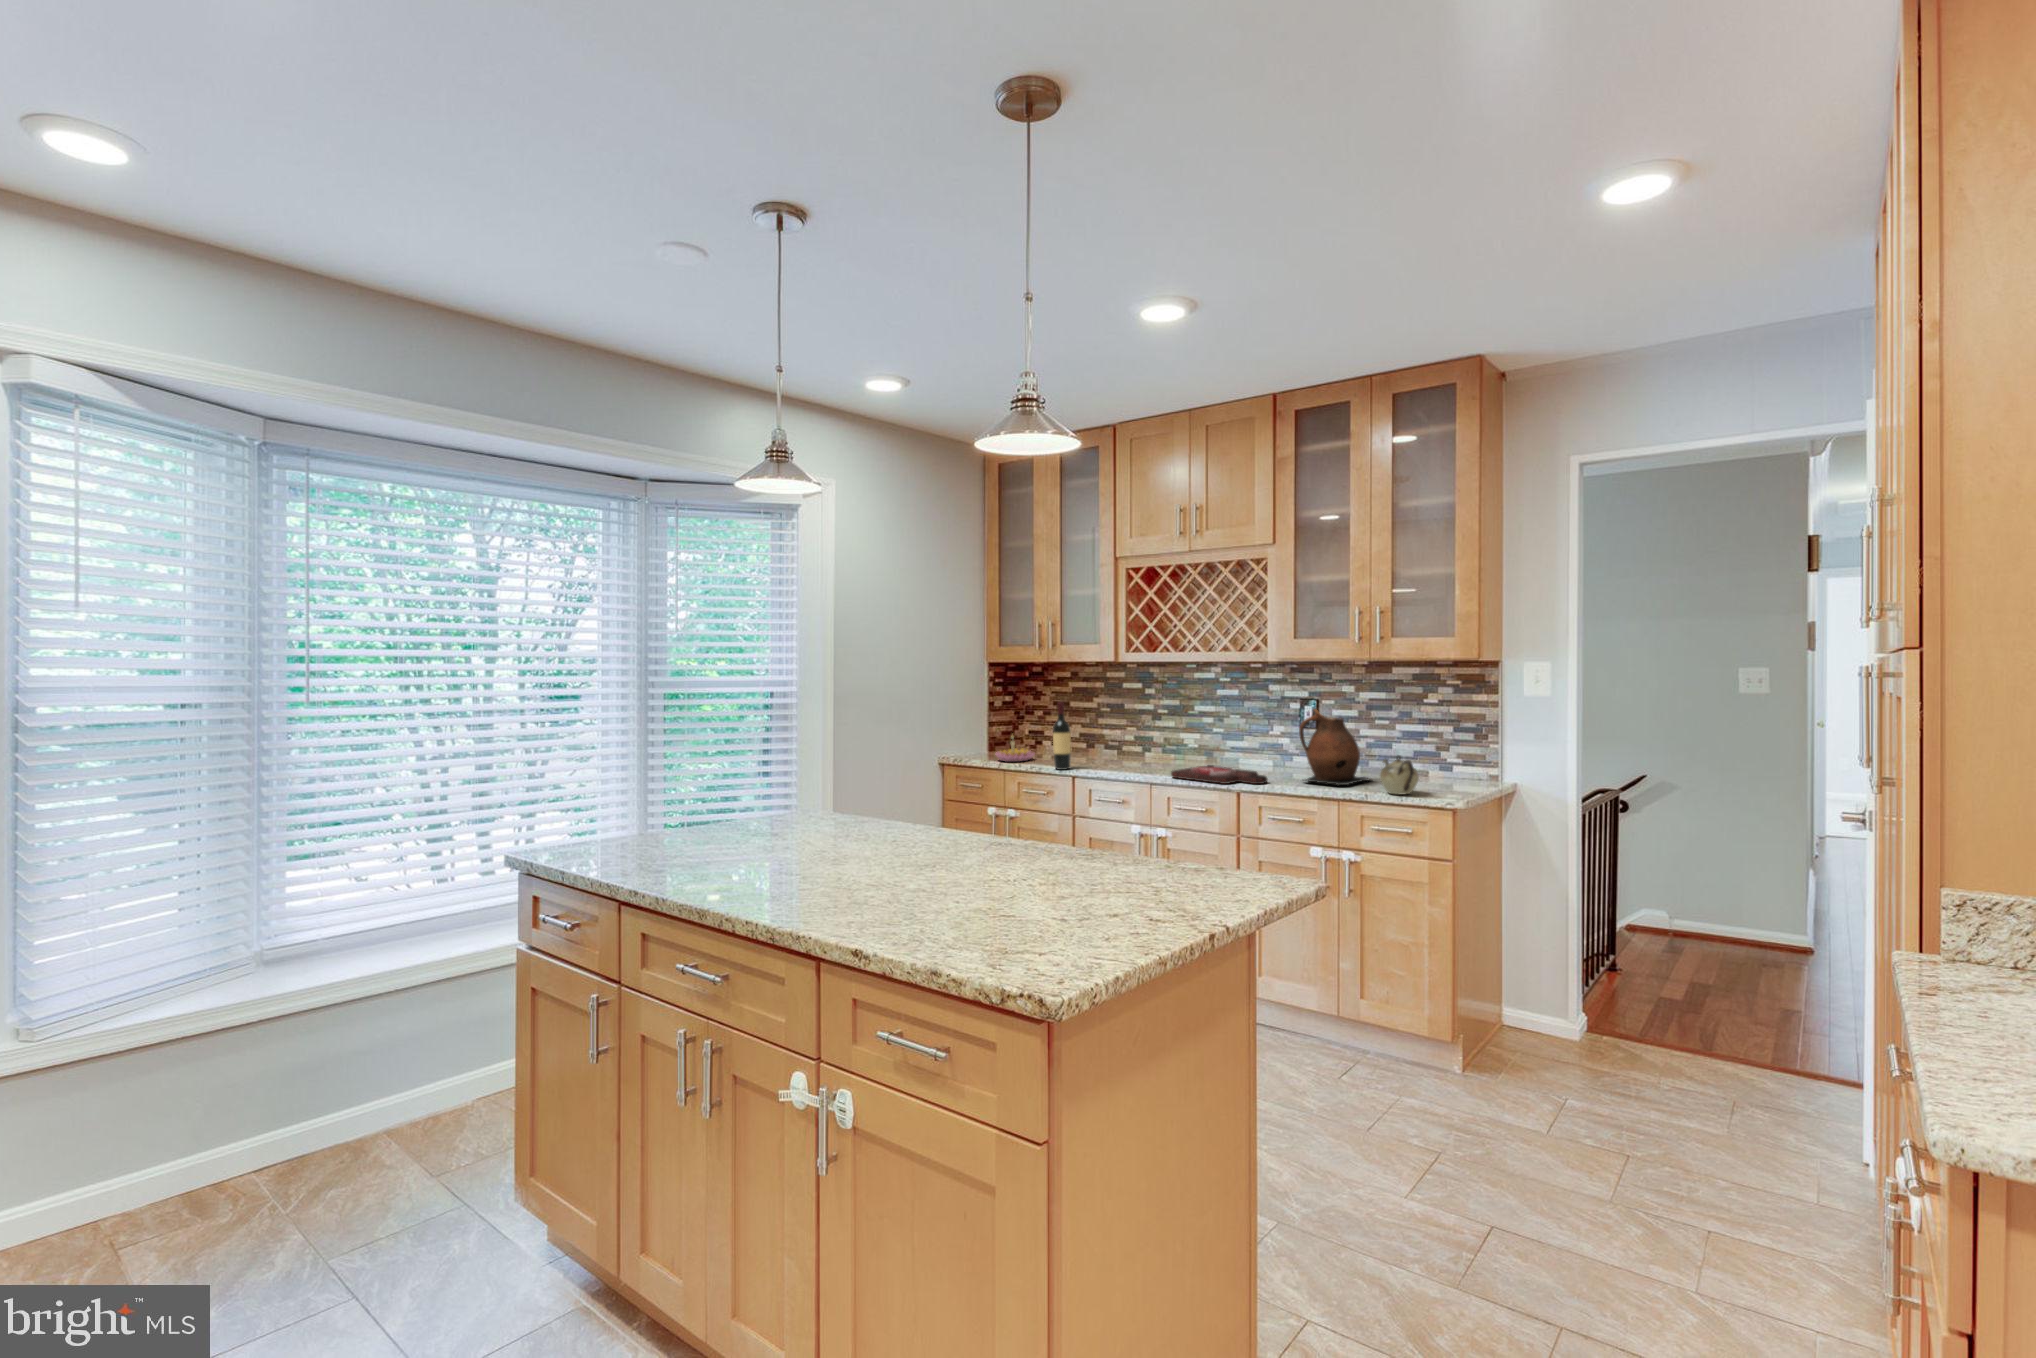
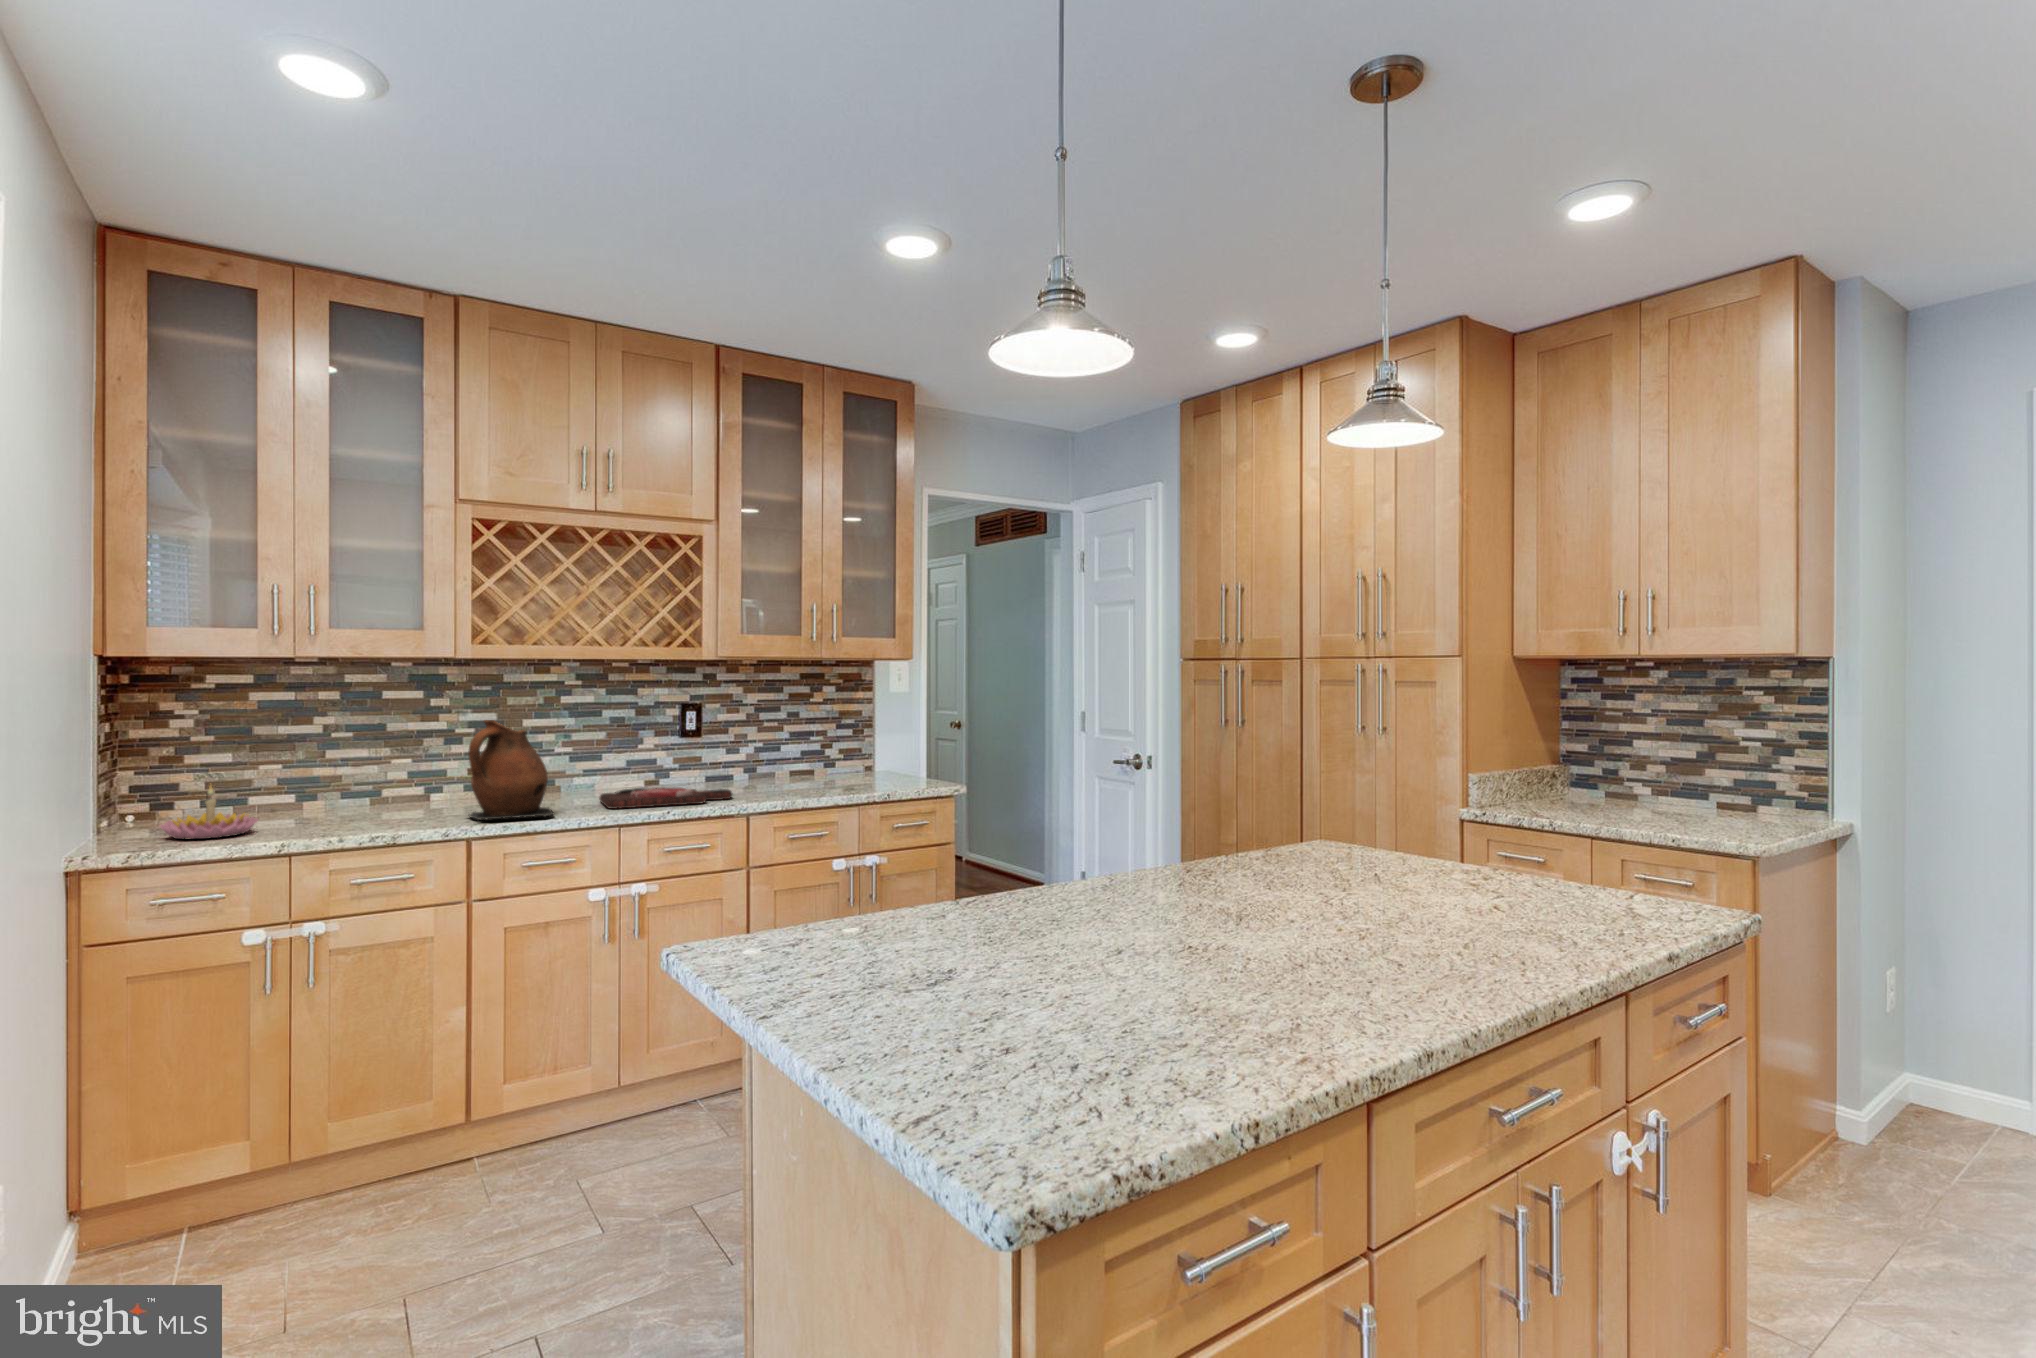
wine bottle: present [1053,702,1071,770] -> none [379,715,414,828]
ceramic pitcher: present [1299,709,1370,785] -> present [468,720,553,820]
teapot: present [1380,755,1419,794] -> none [830,748,889,787]

